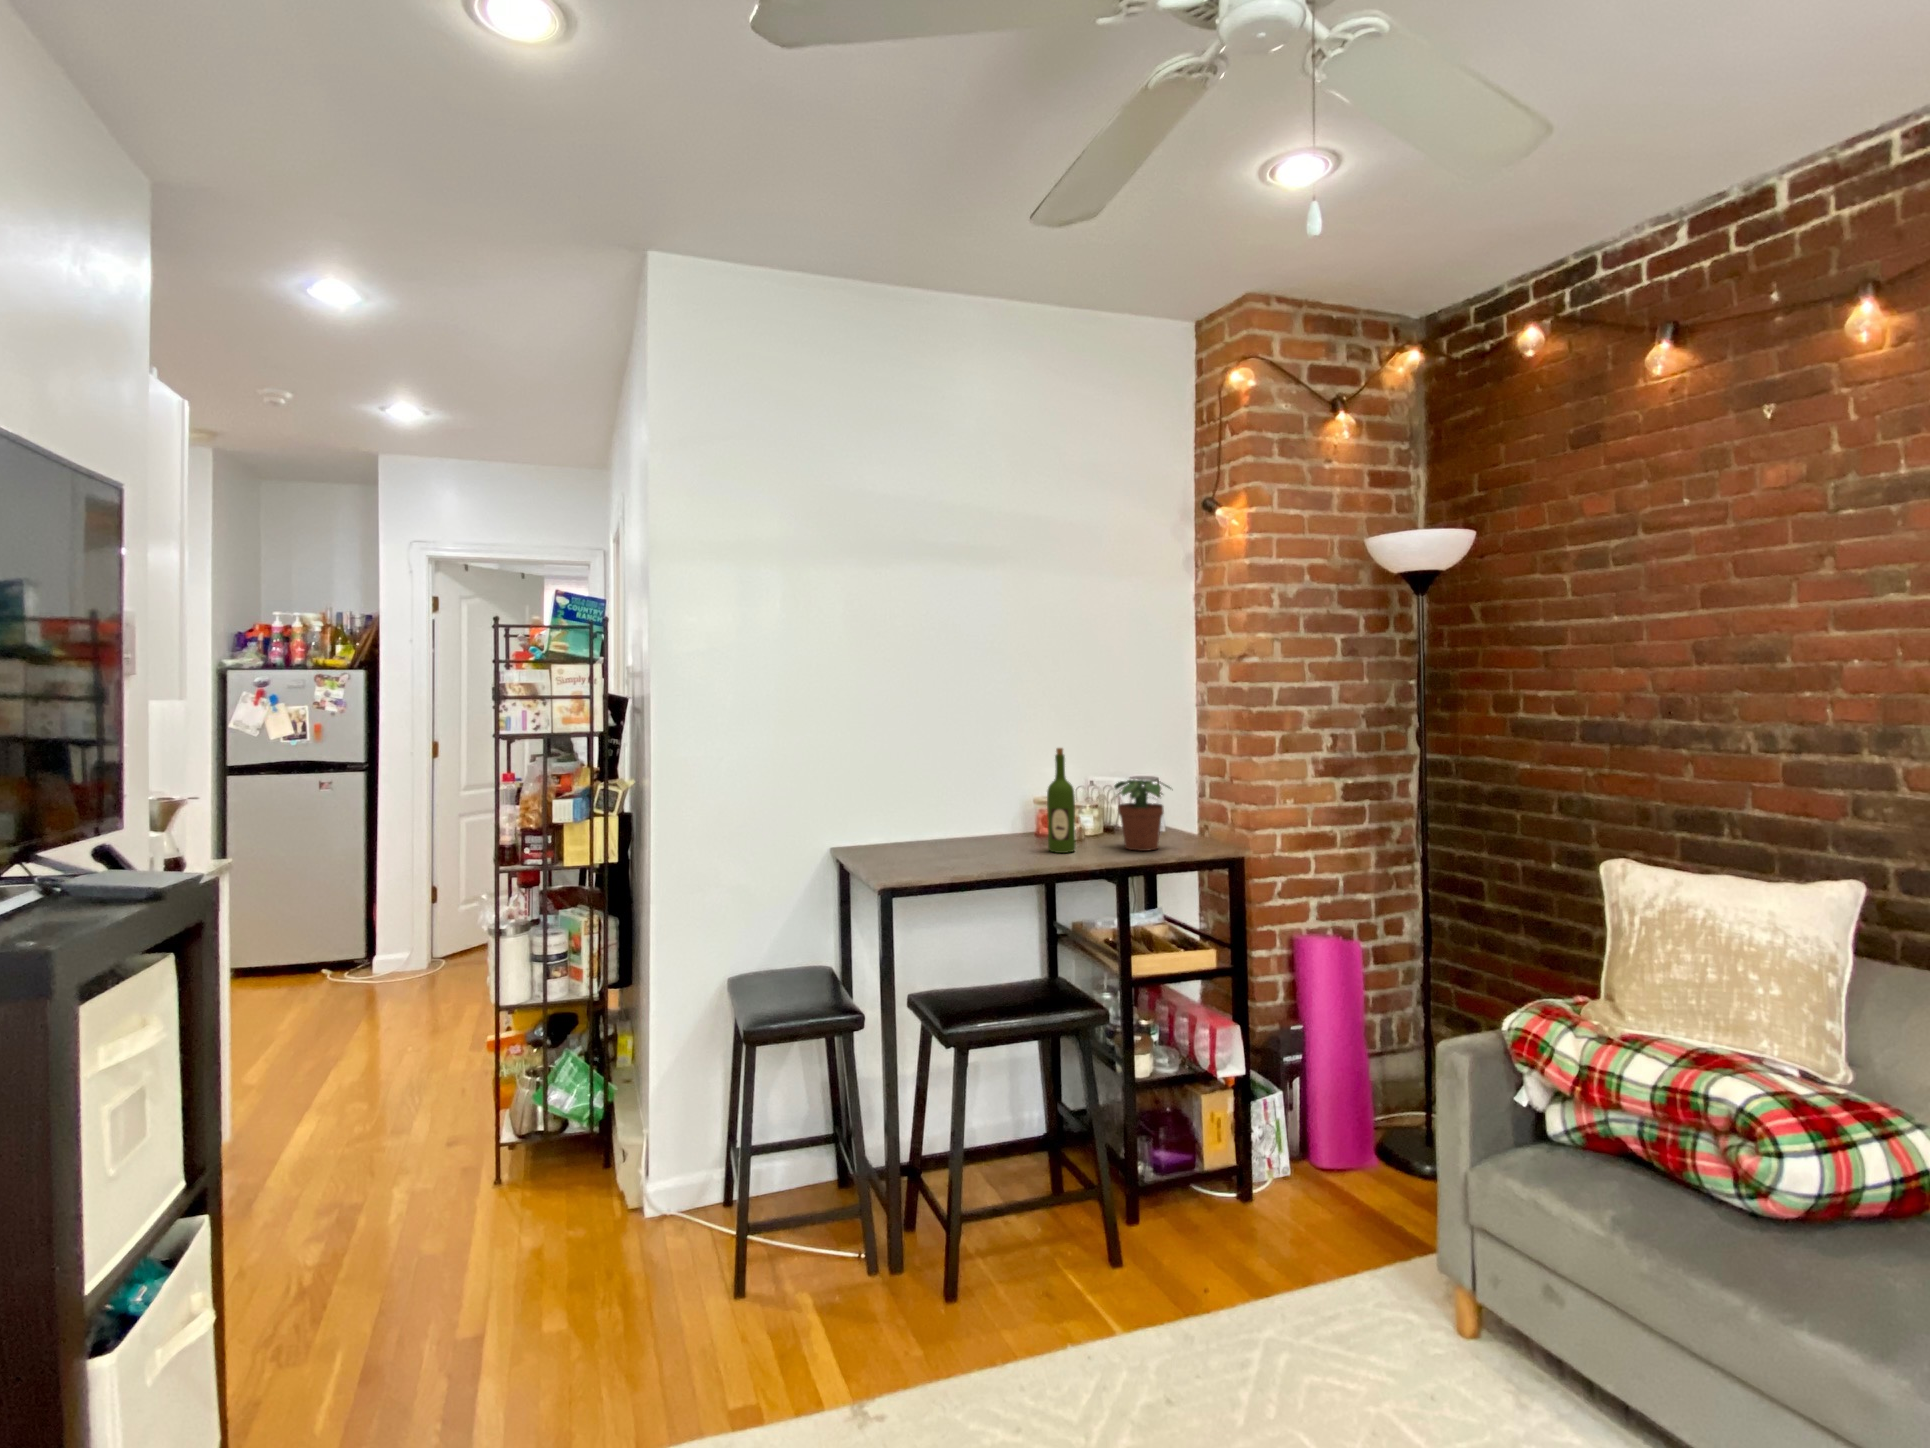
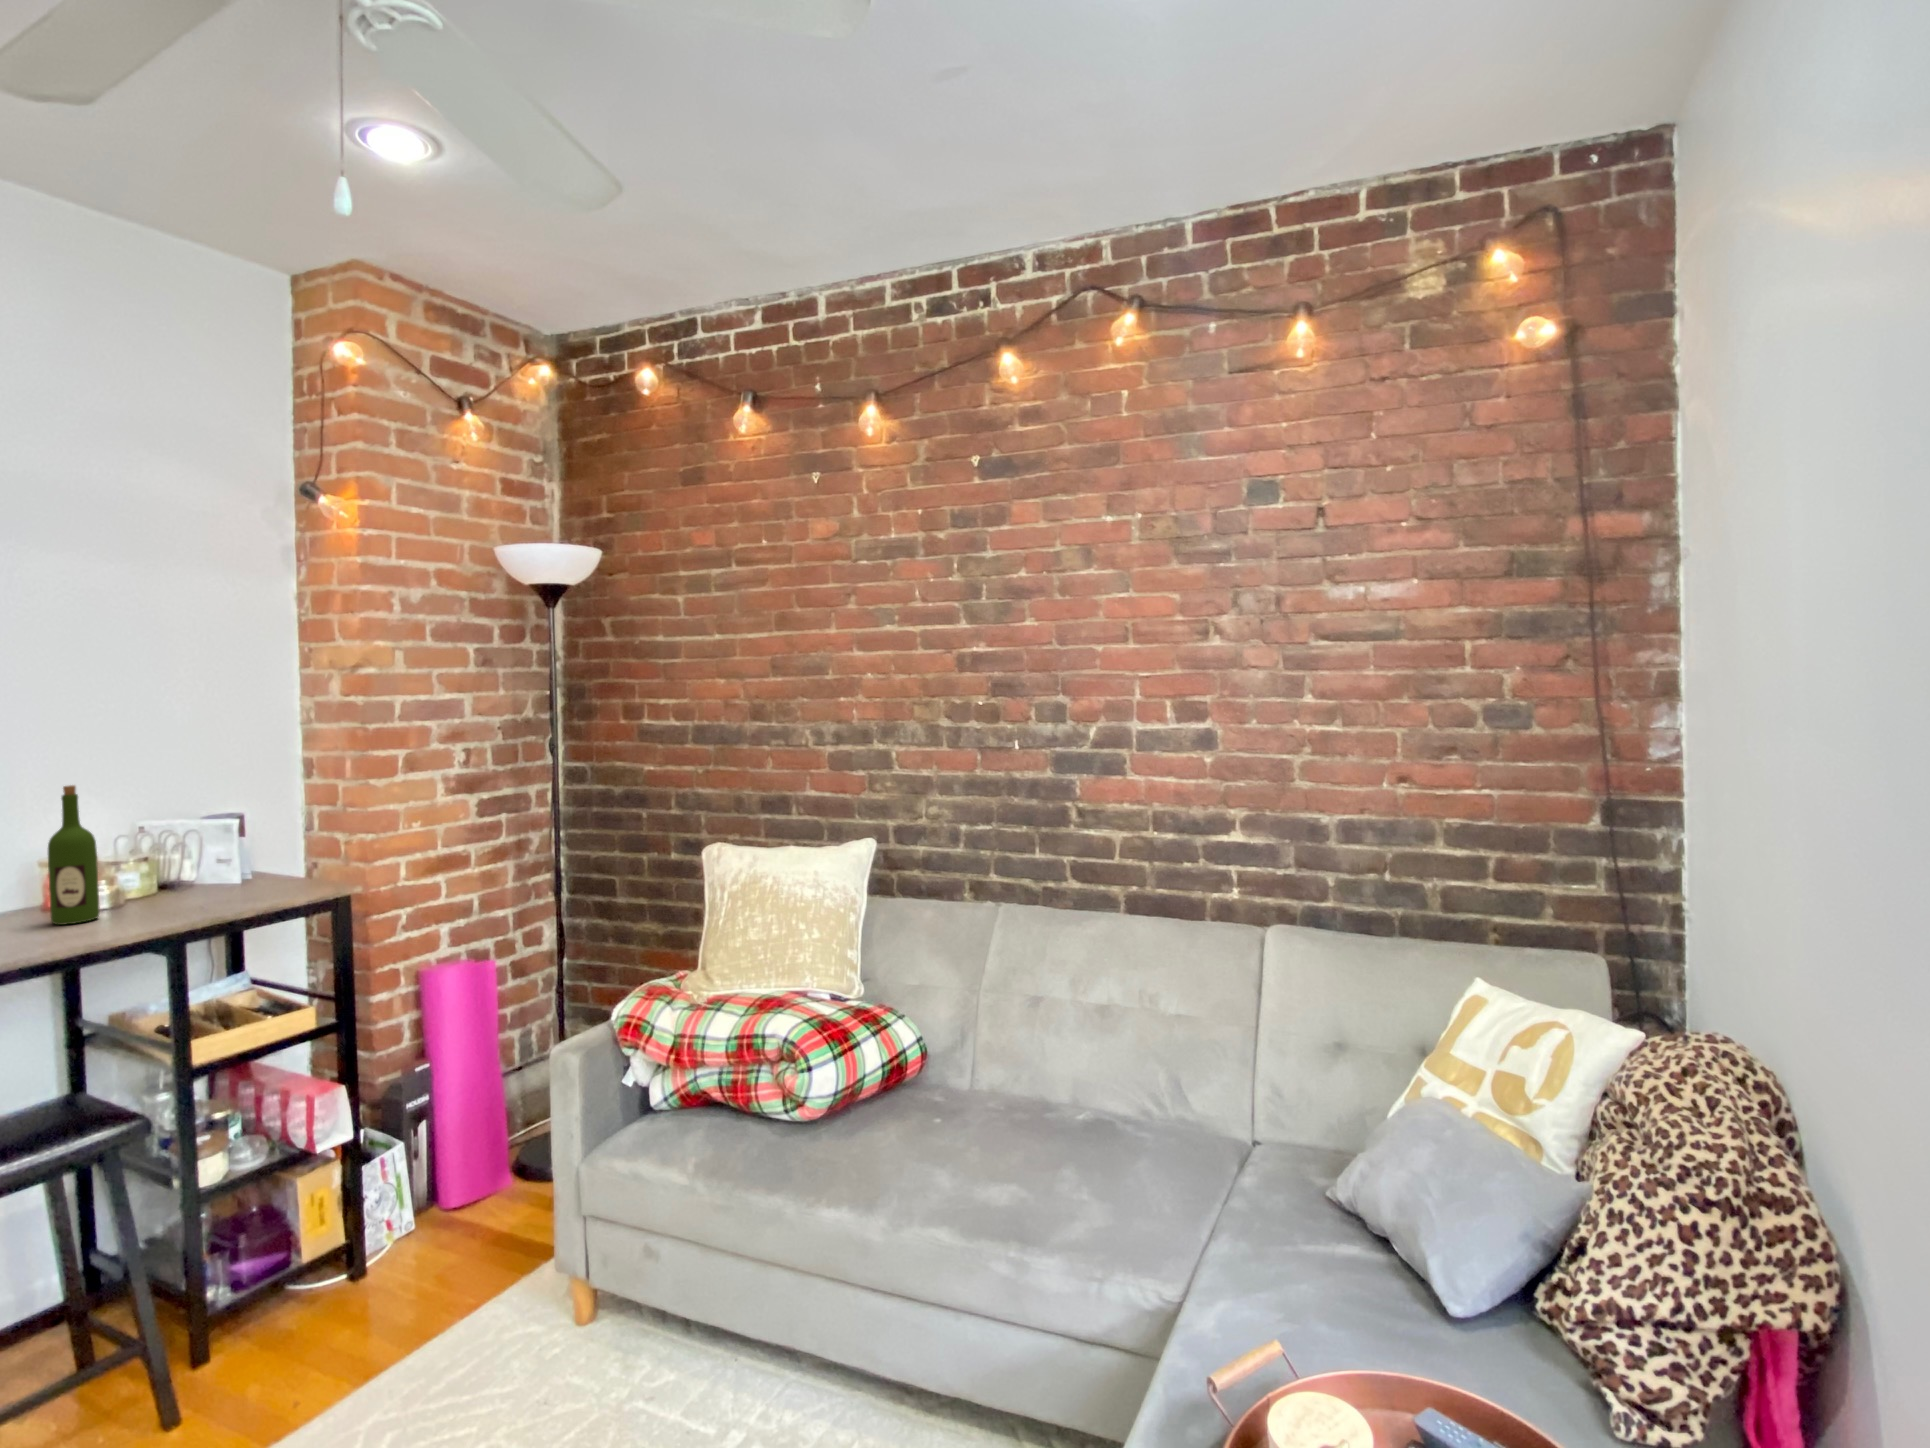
potted plant: present [1114,780,1171,851] -> none [165,815,255,905]

